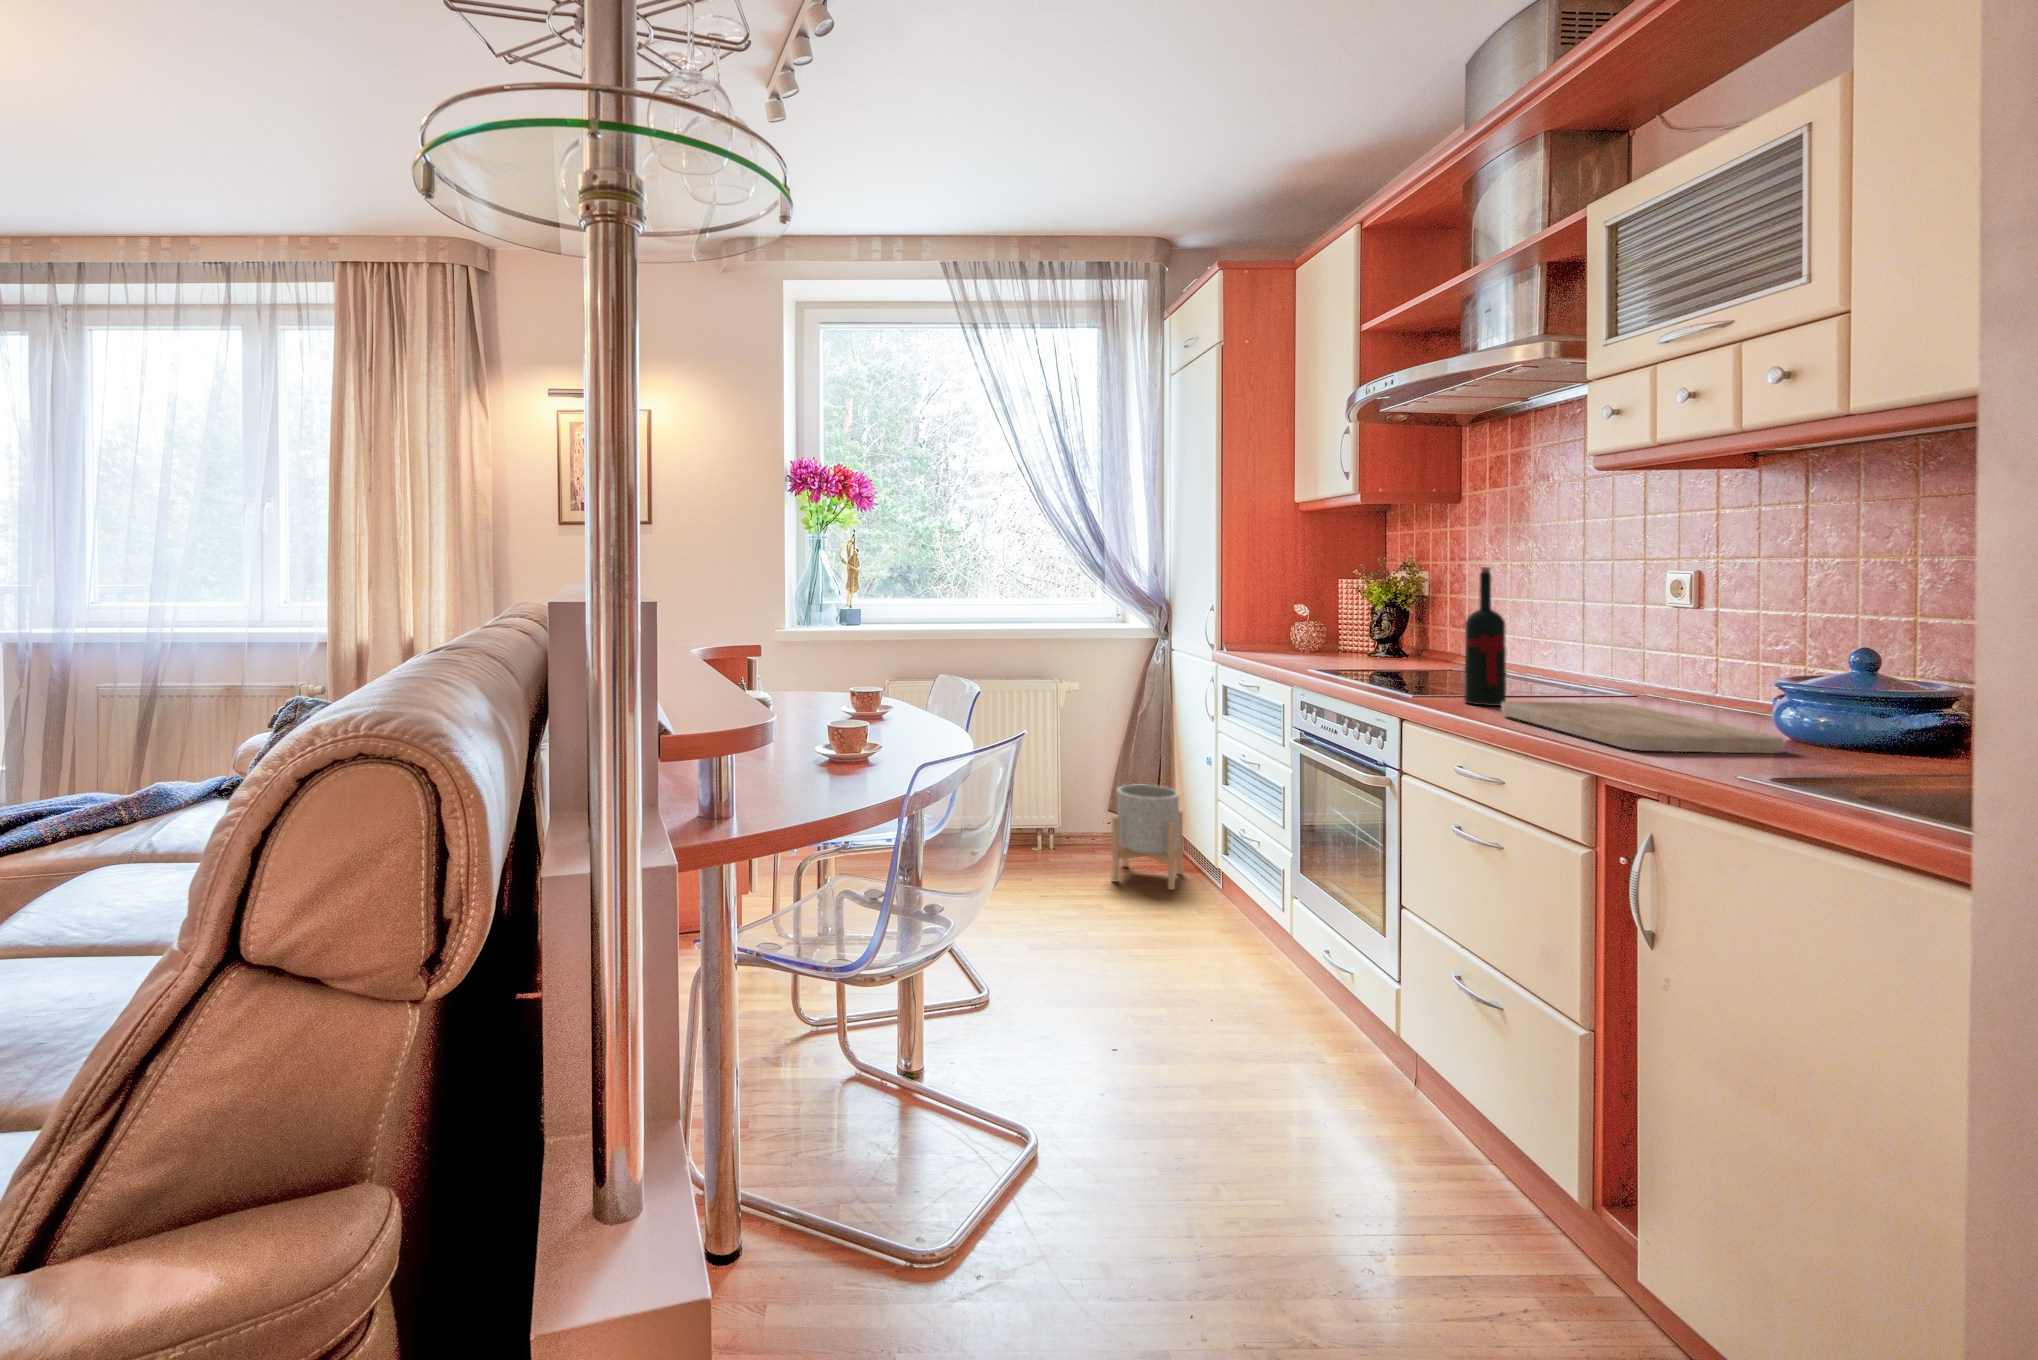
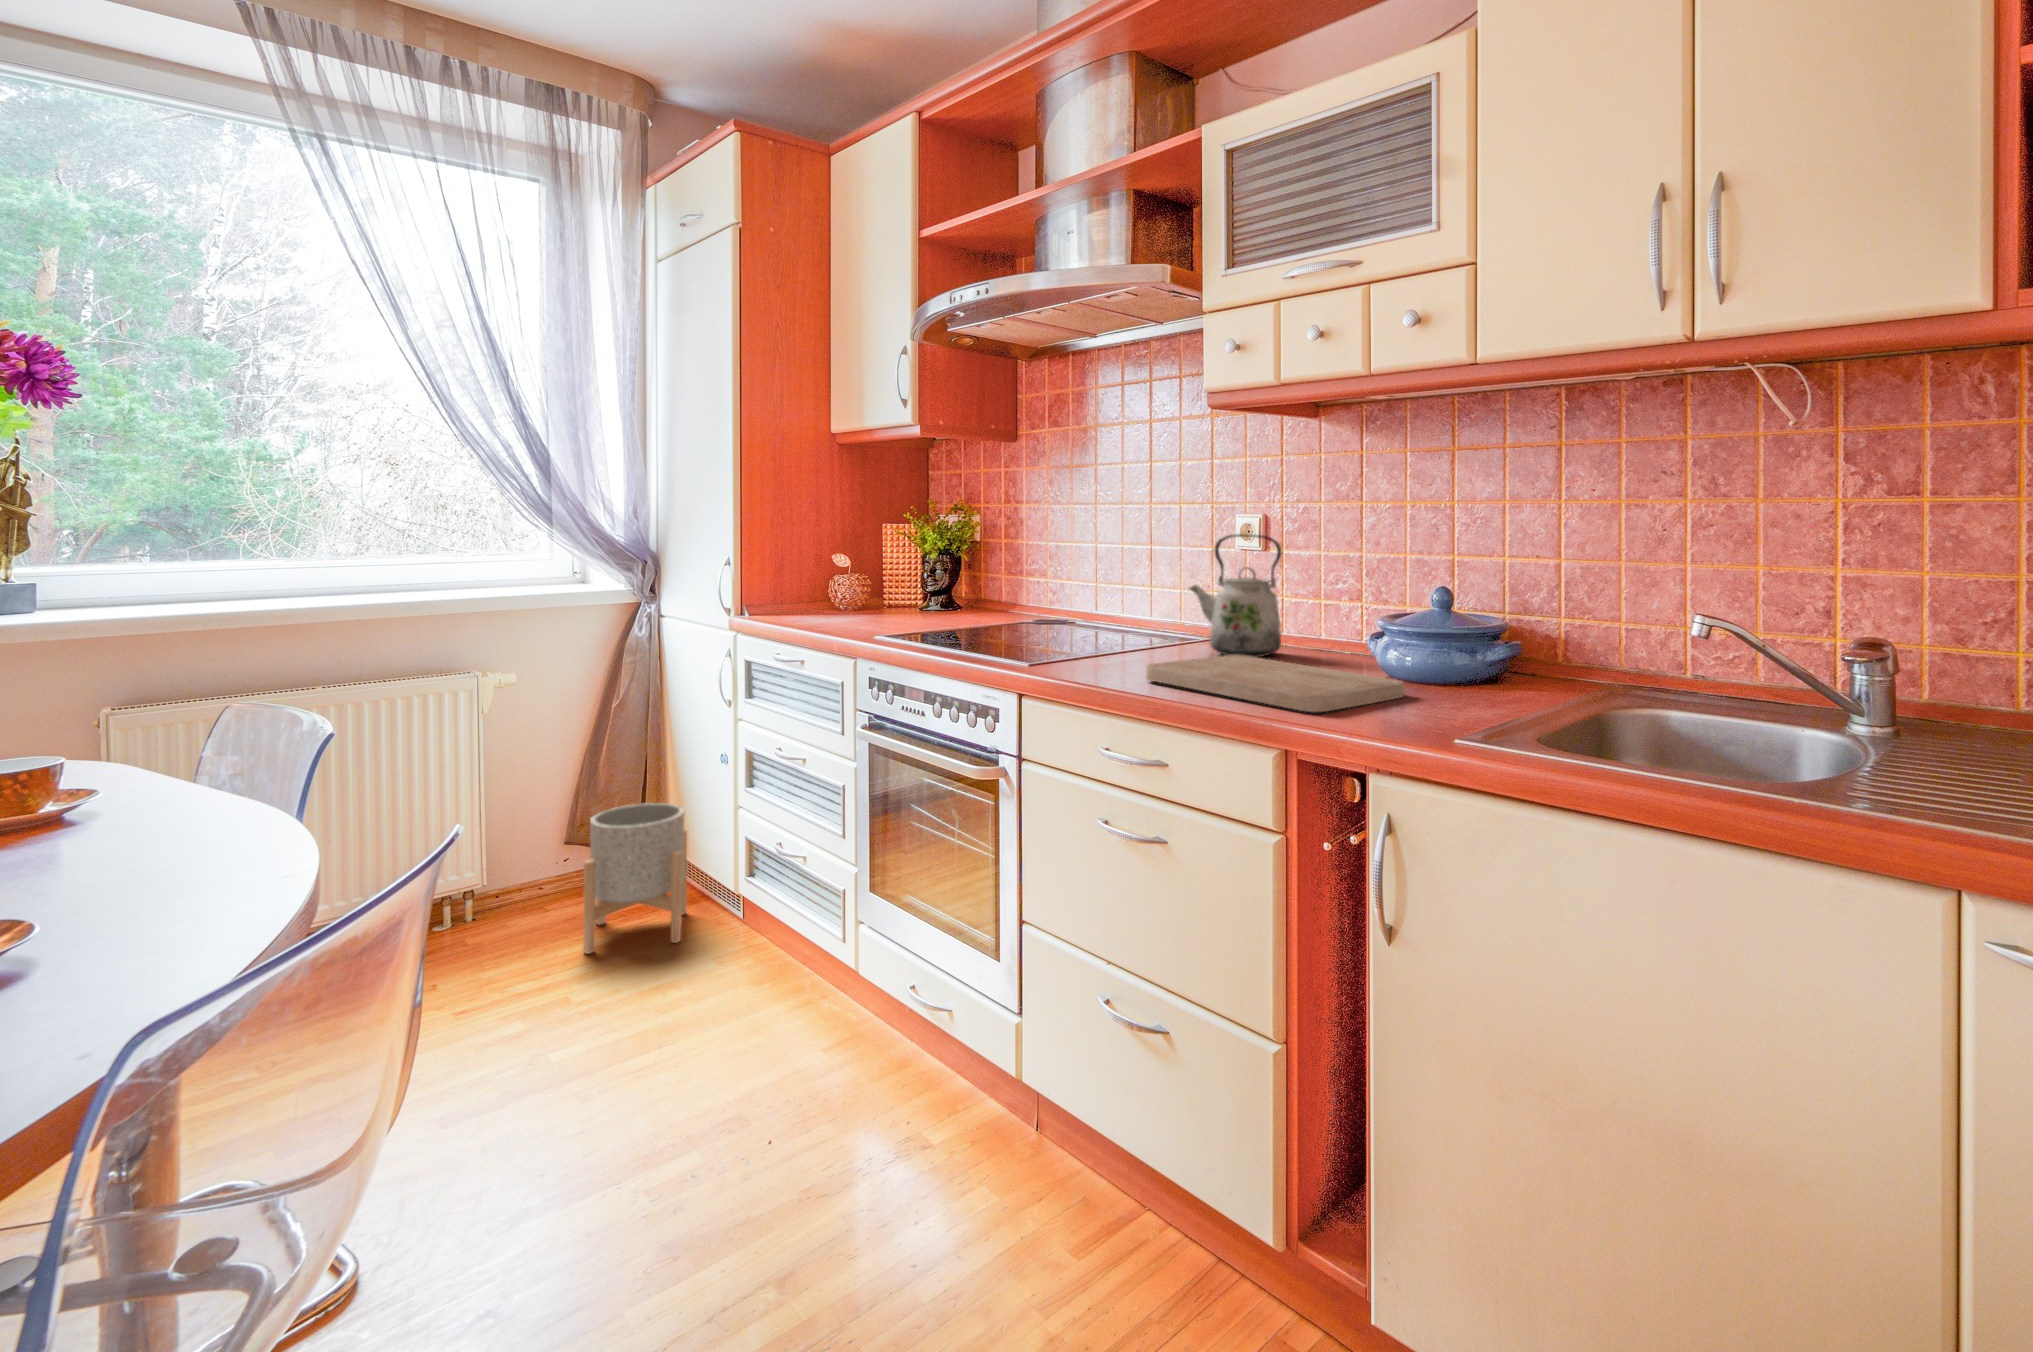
wine bottle: present [1464,567,1506,706] -> none [1088,509,1131,669]
kettle: none [1593,589,1704,711] -> present [1190,534,1282,657]

